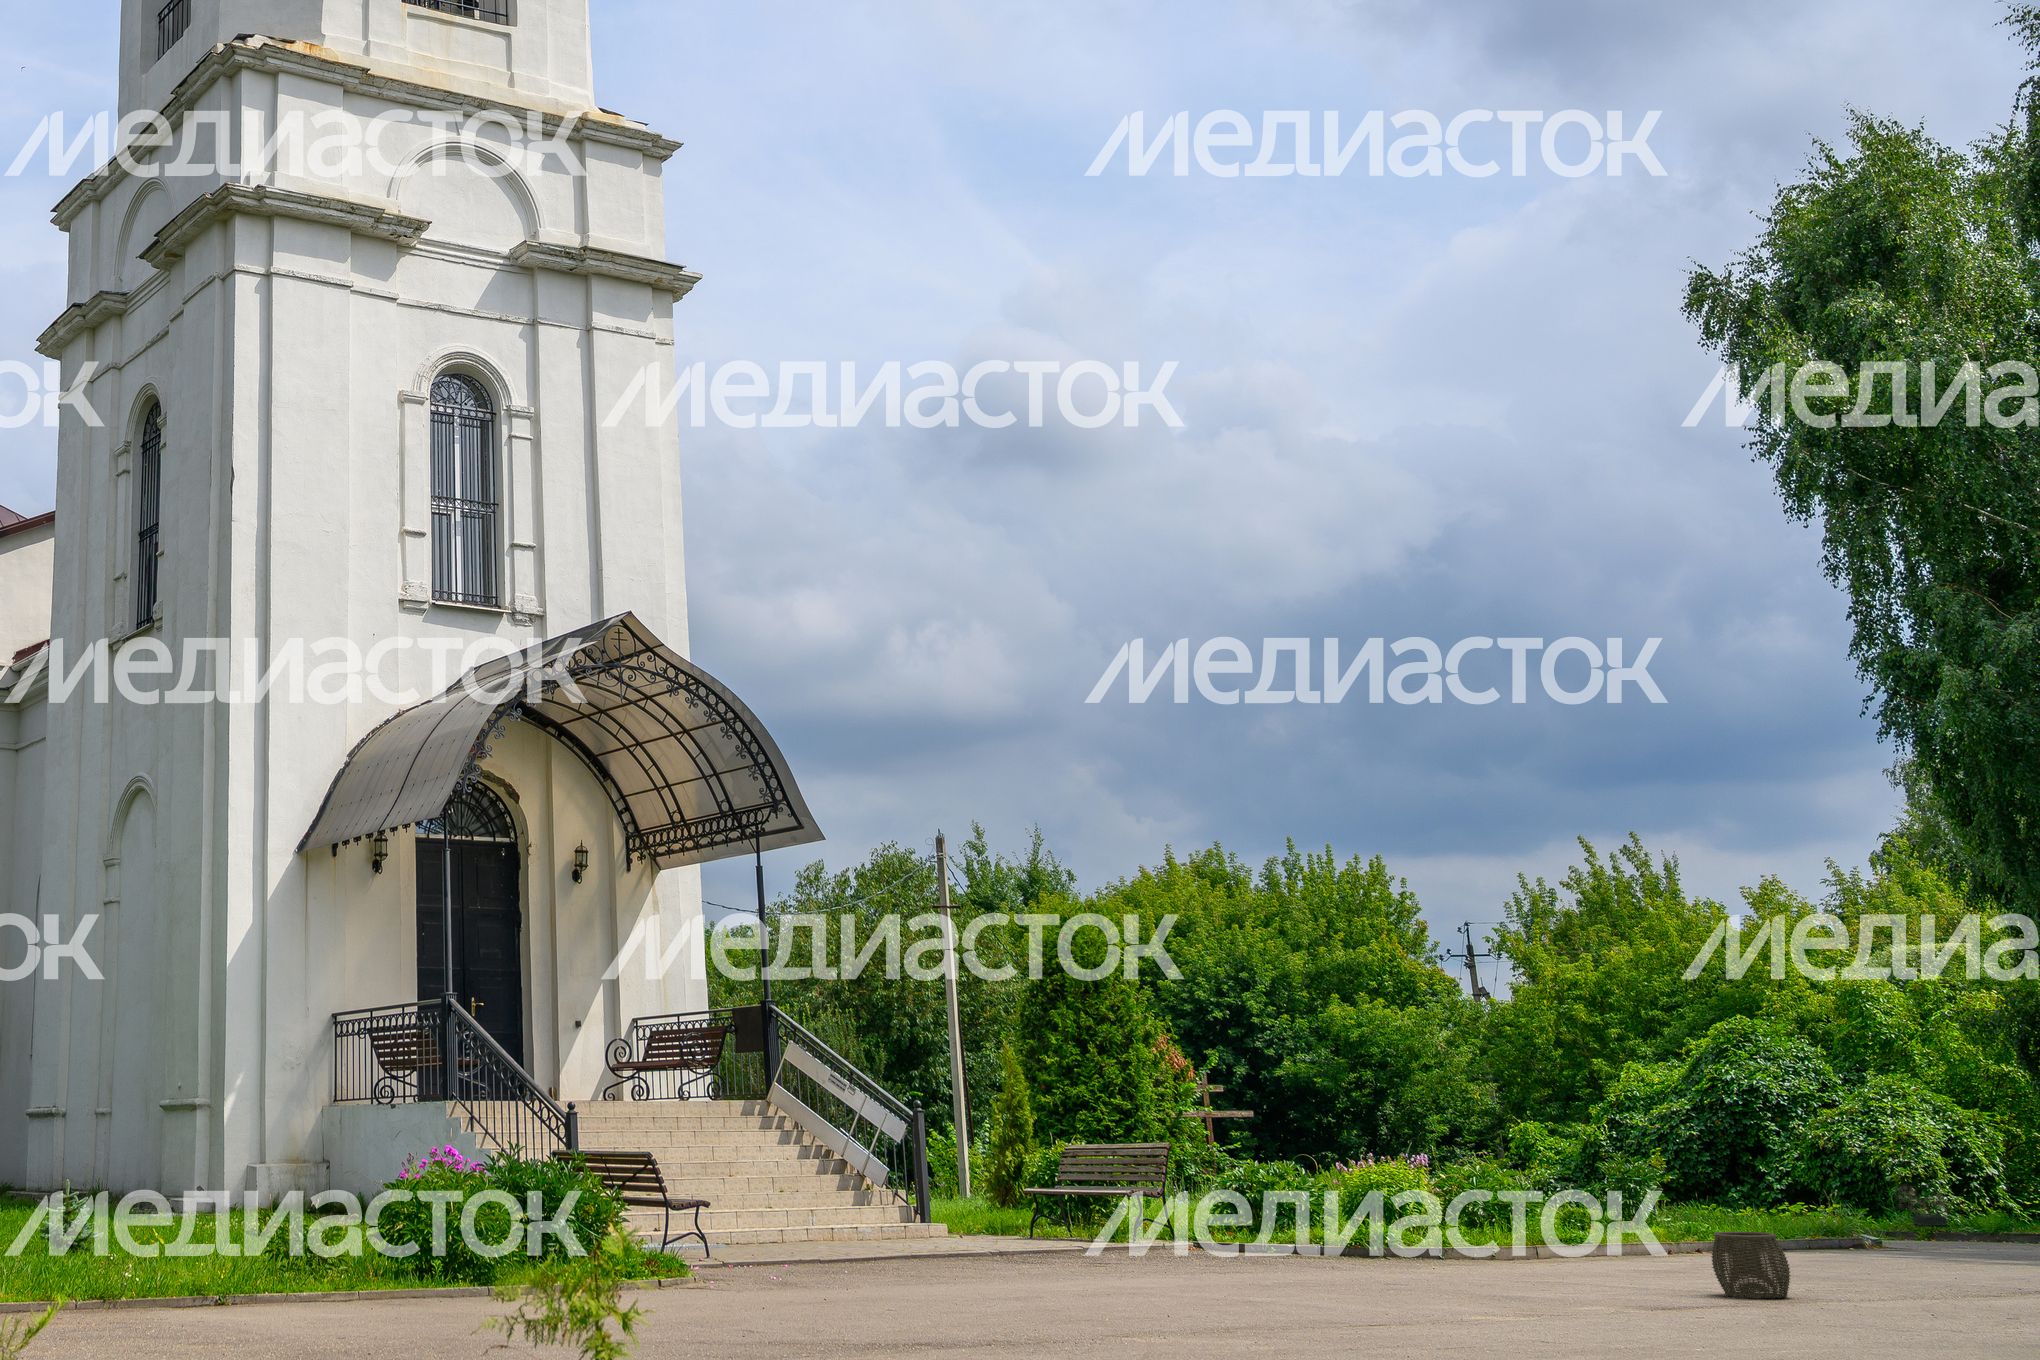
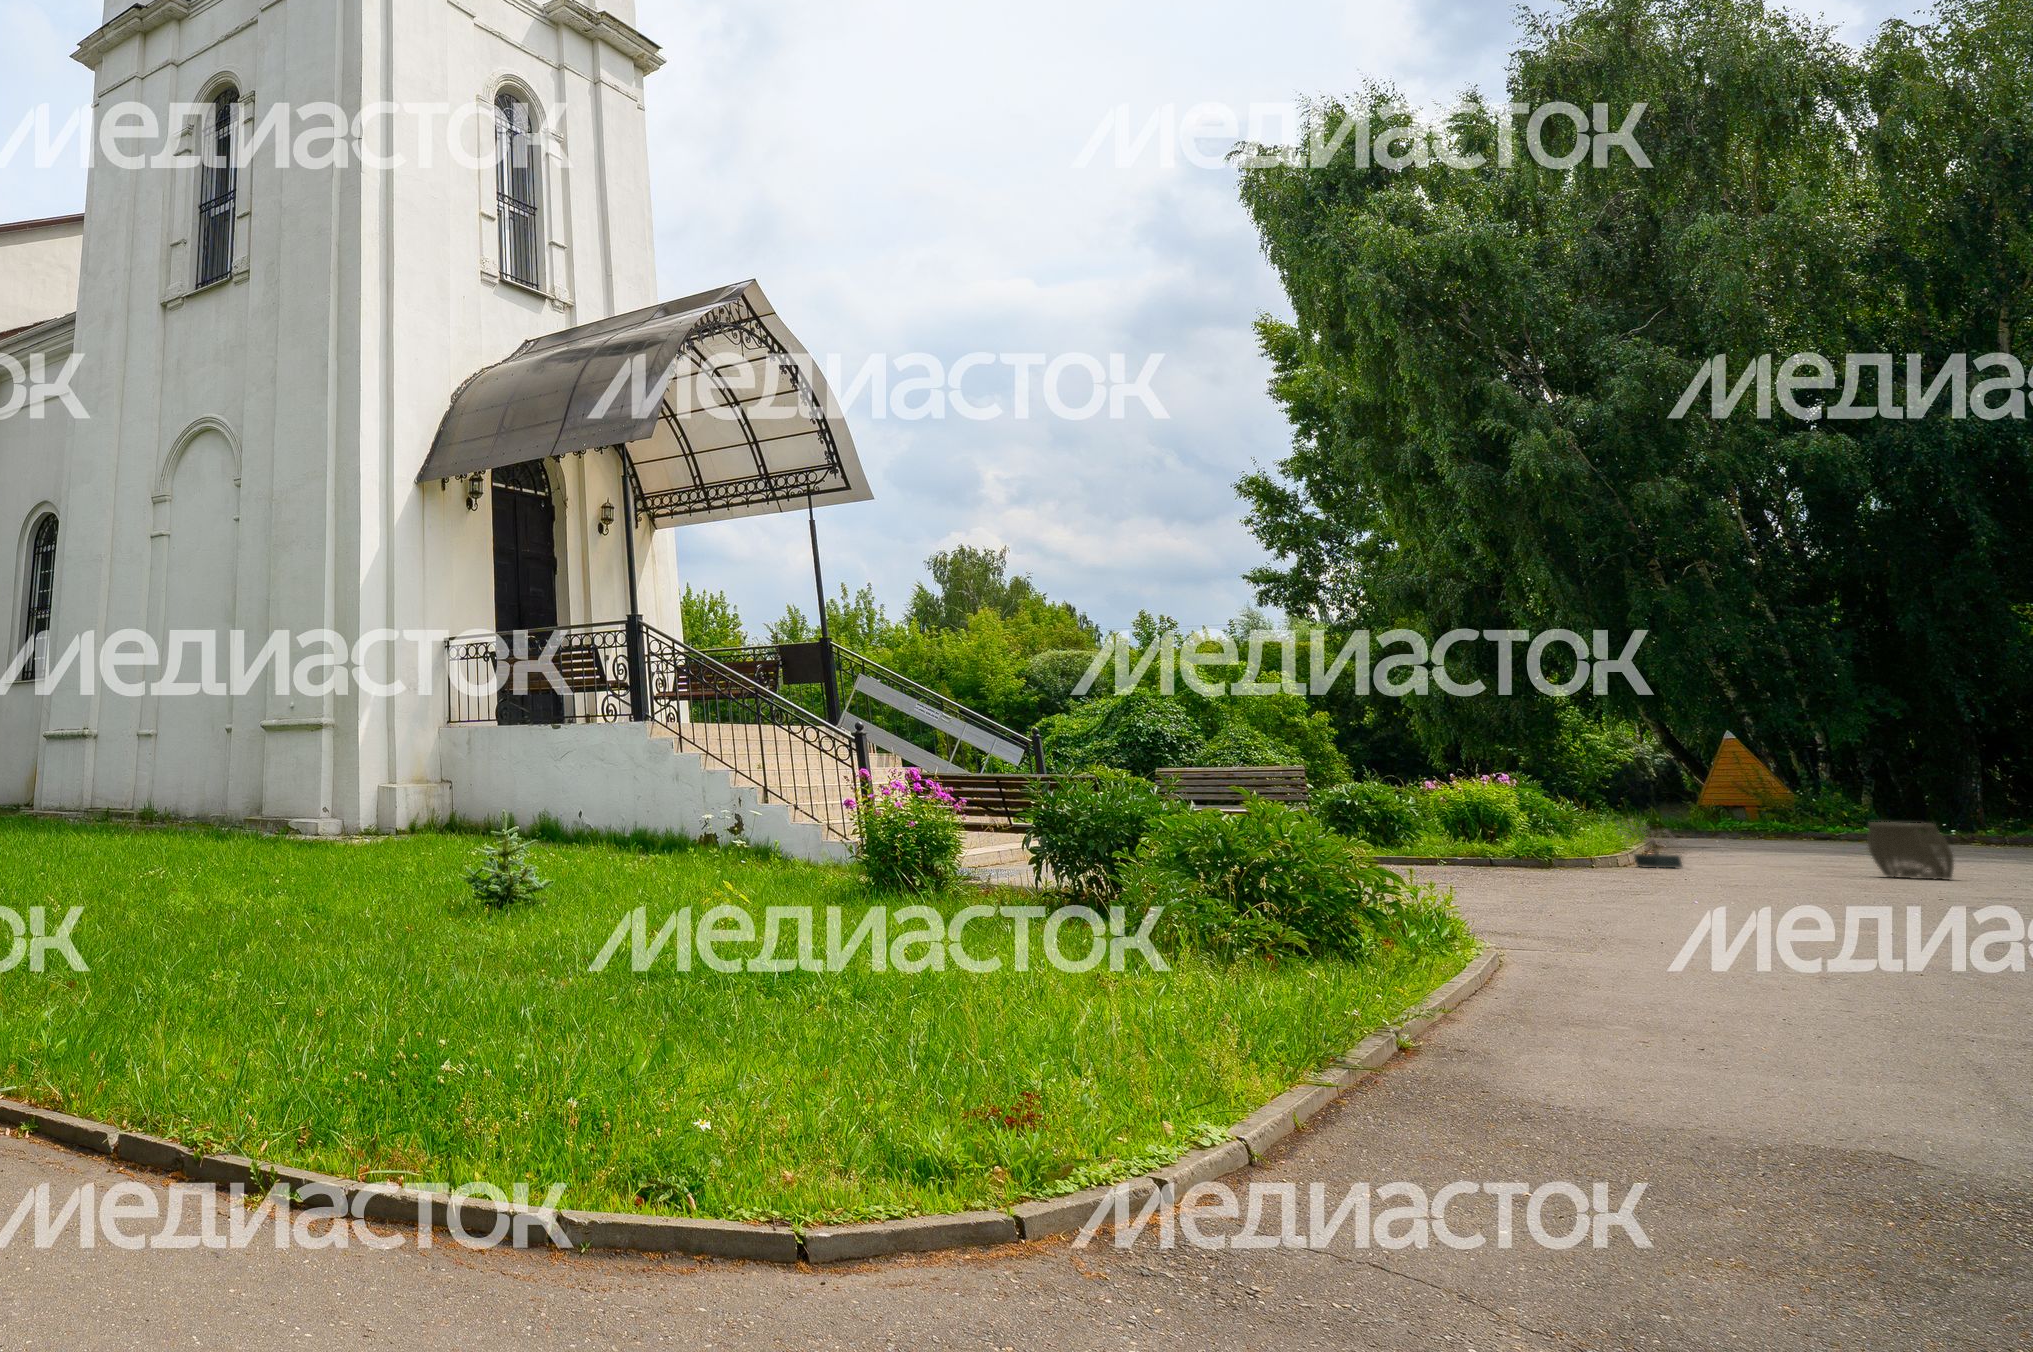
decorative plant: present [1903,1190,1949,1226] -> present [1620,819,1682,868]

